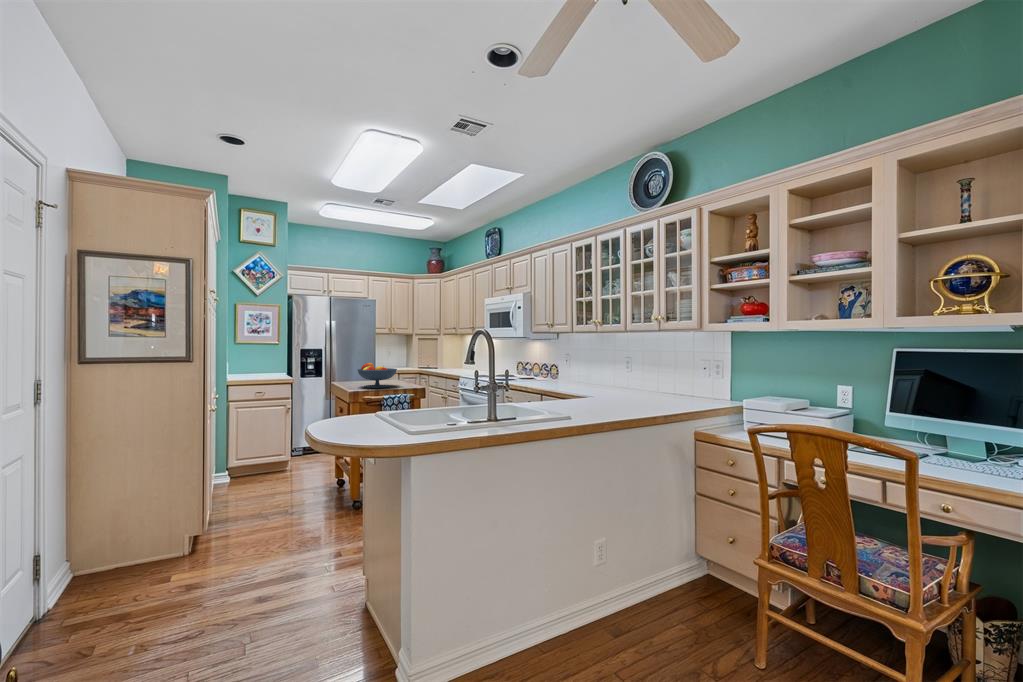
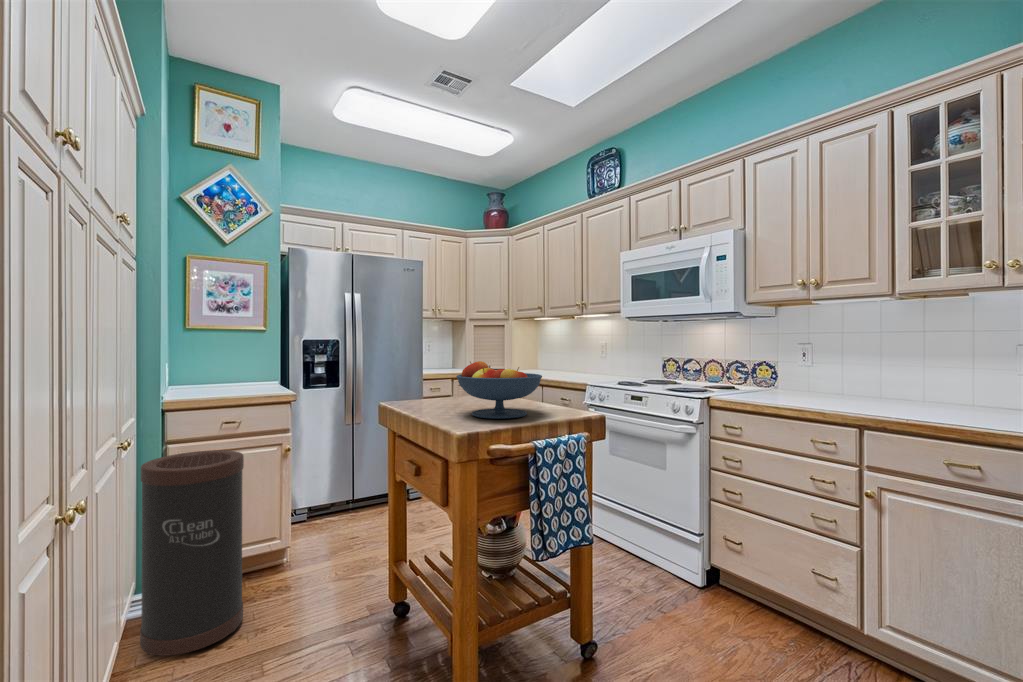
trash can: none [219,405,265,492] -> present [140,450,244,656]

